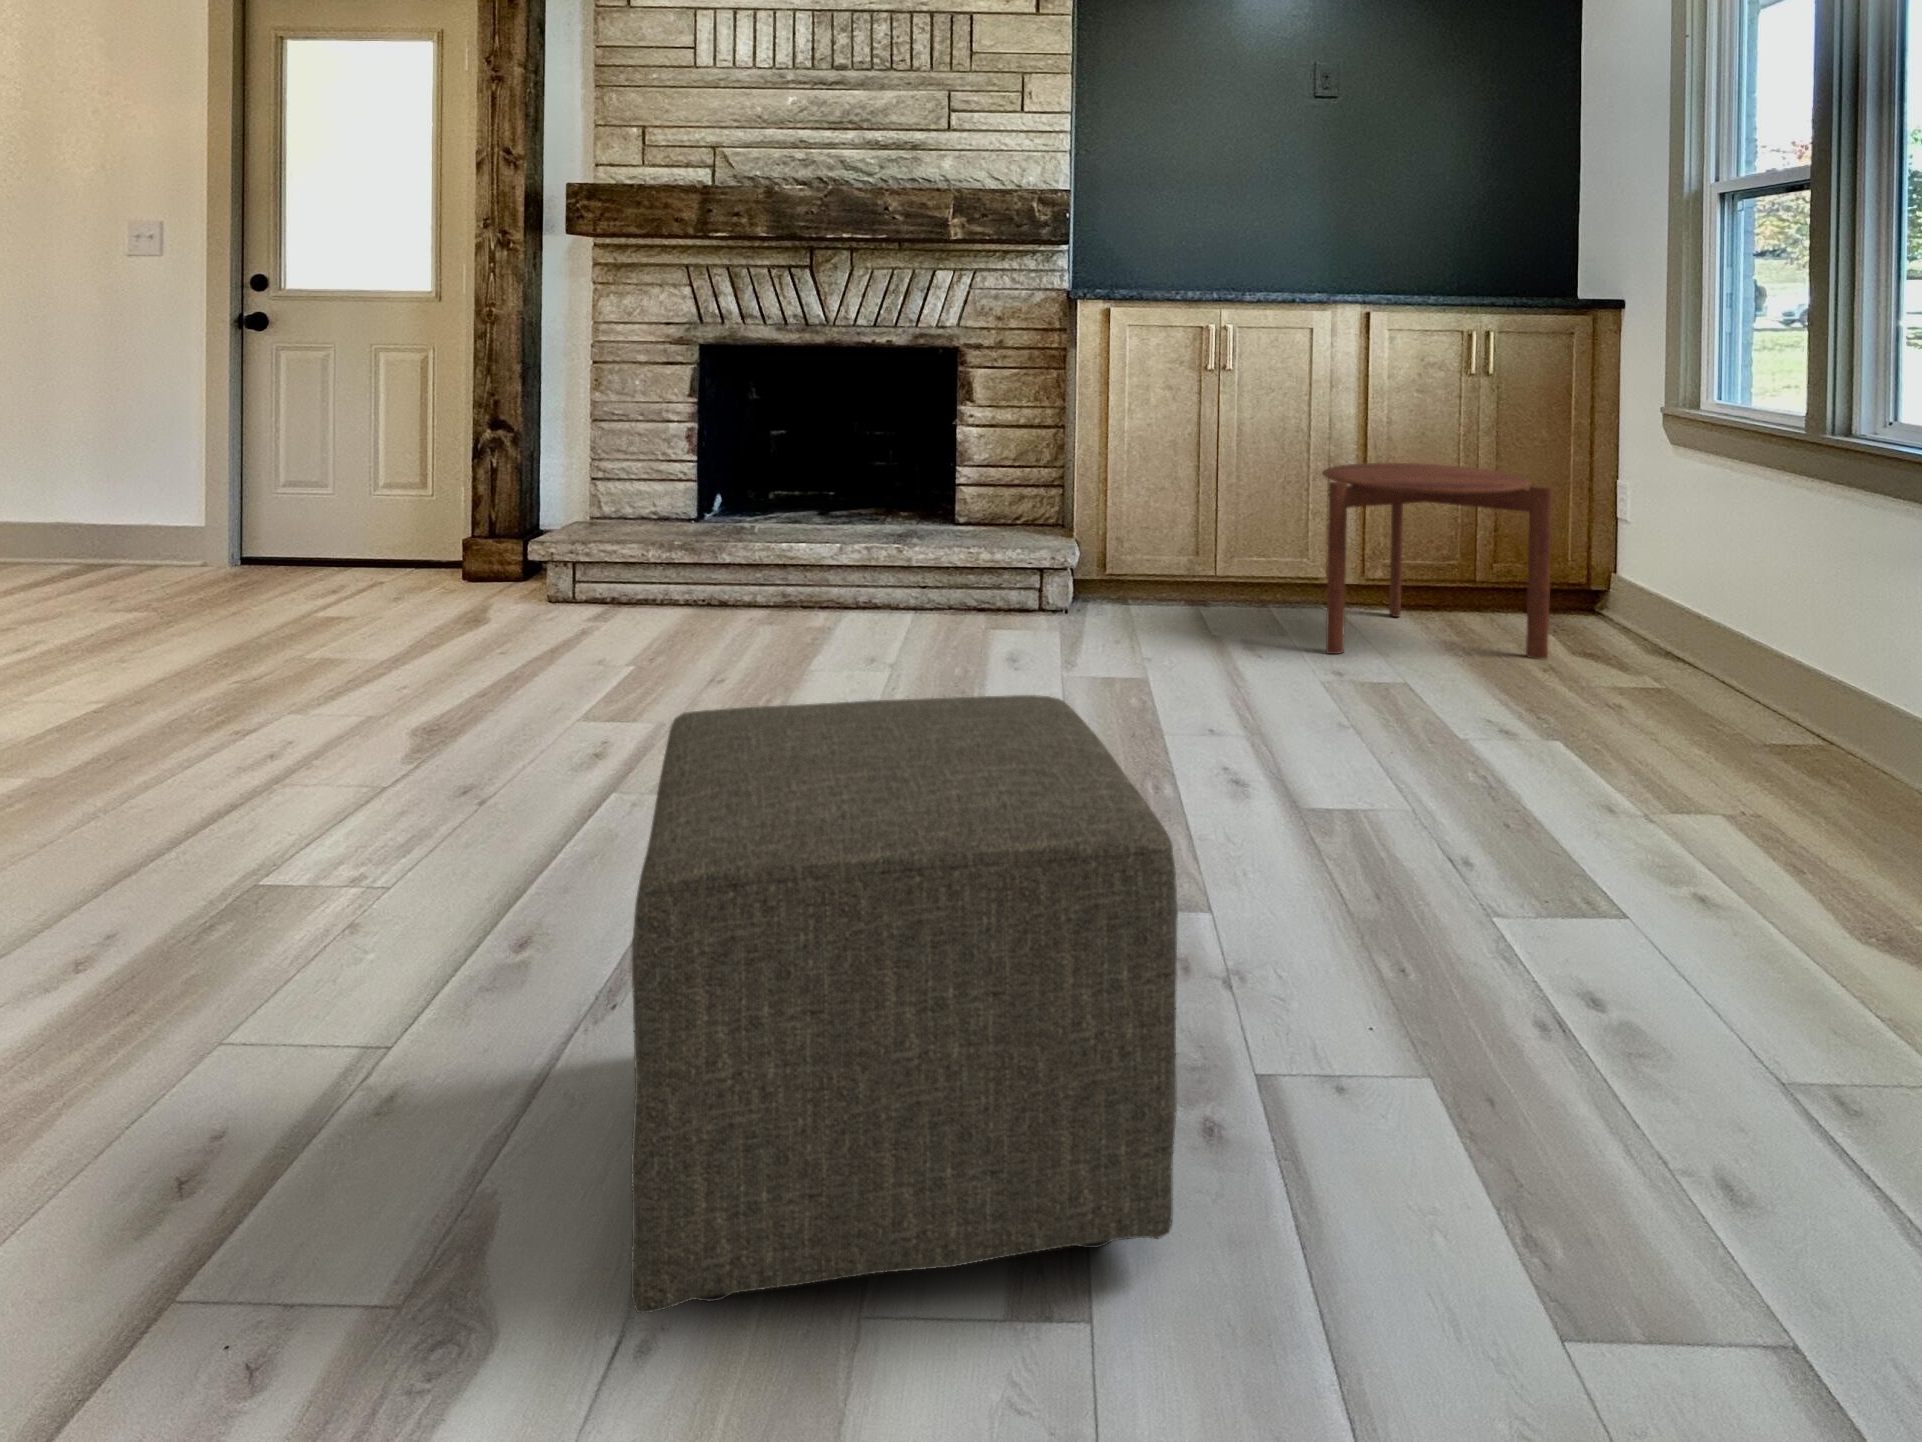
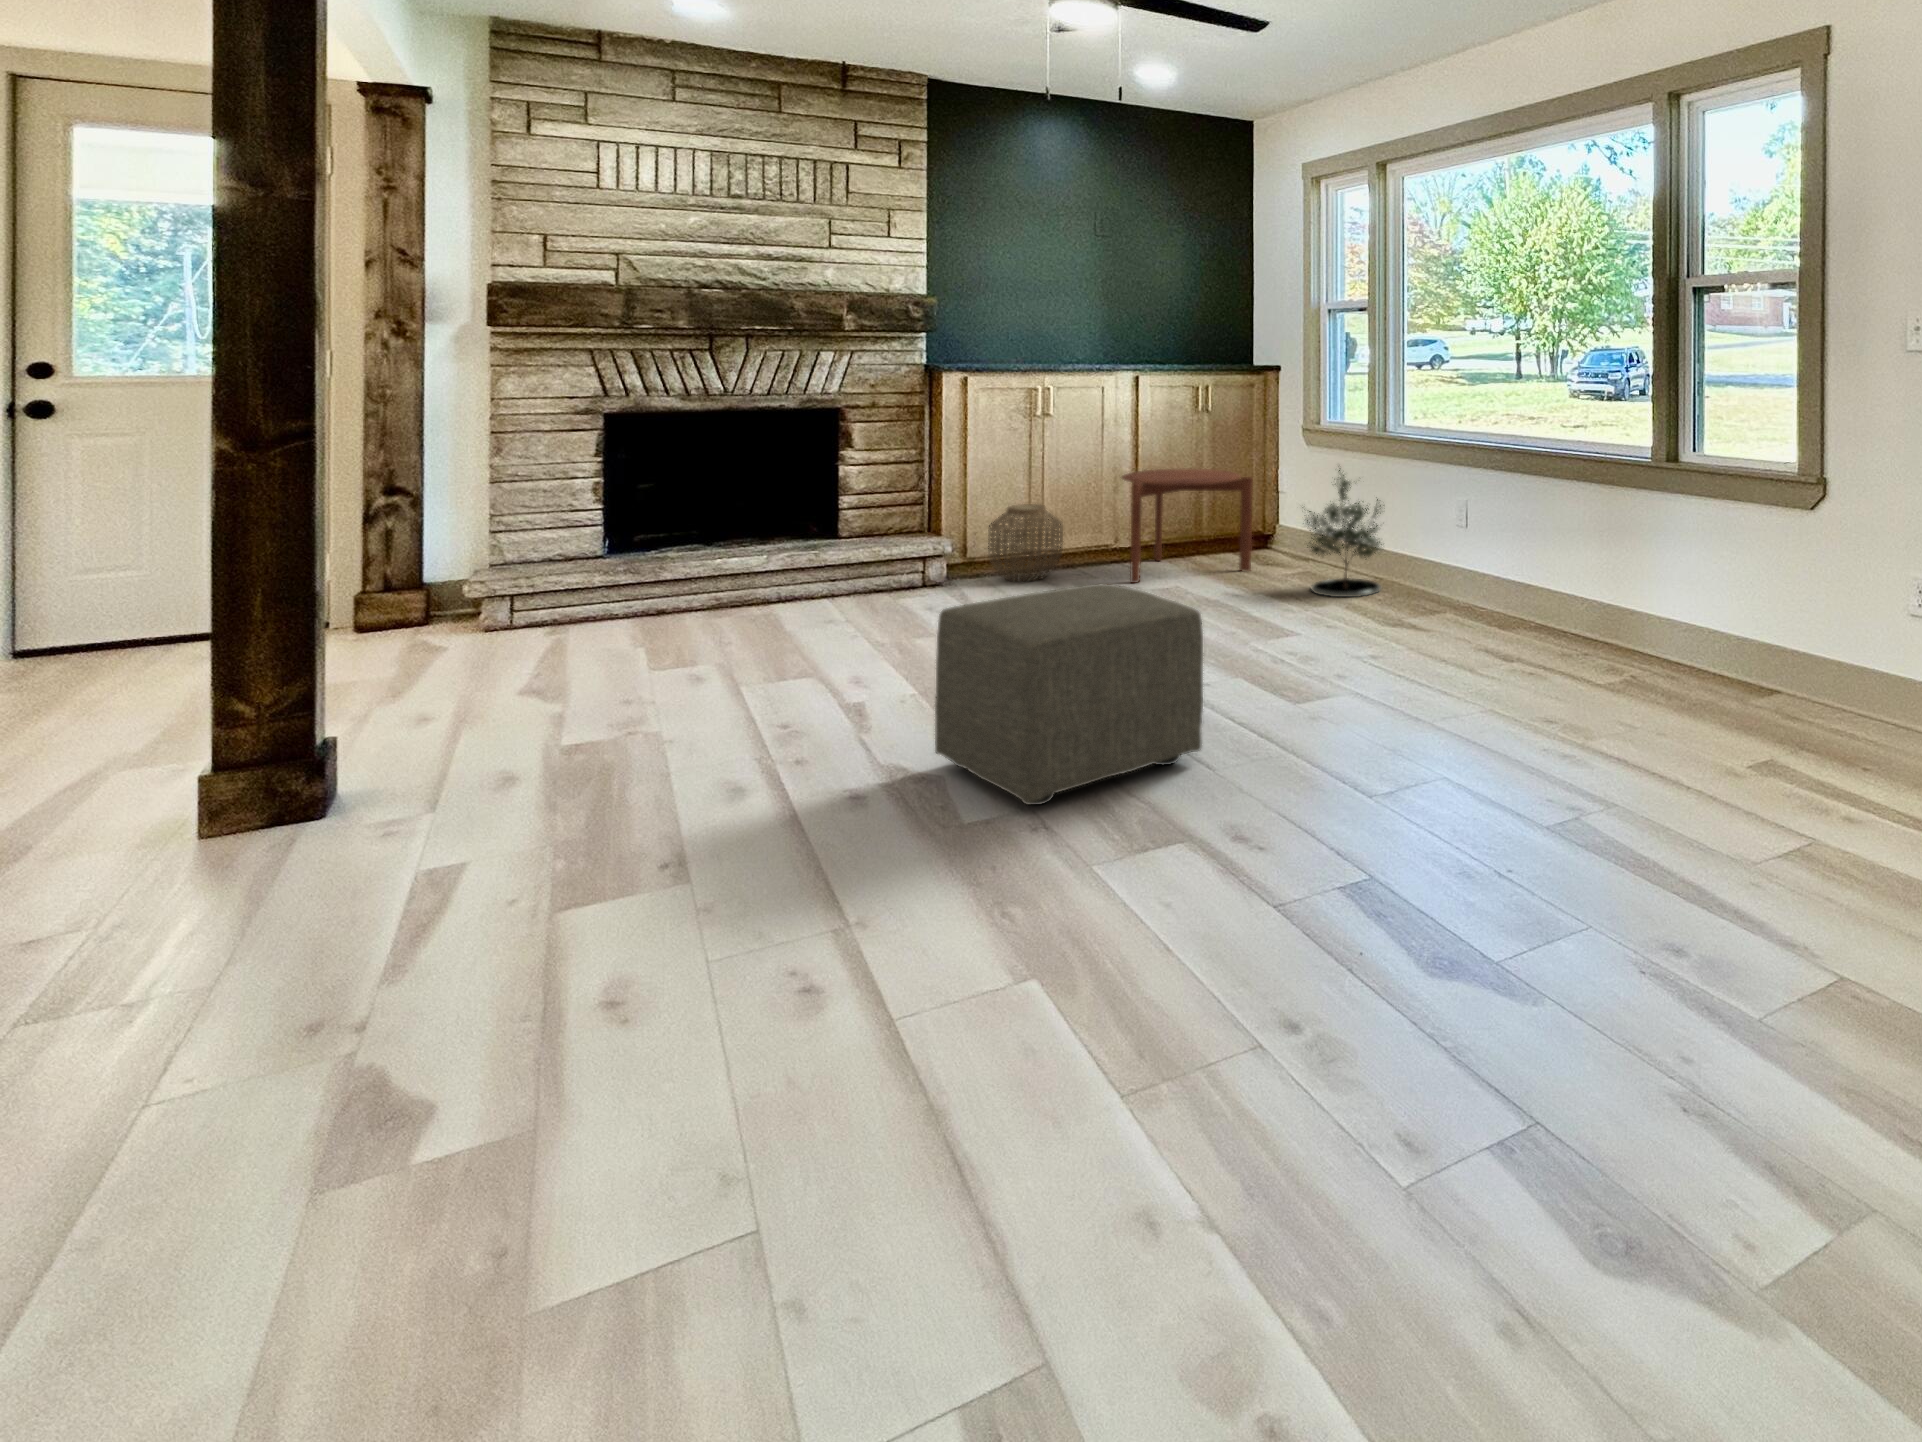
potted tree: none [1623,470,1830,758] -> present [1302,468,1384,597]
woven basket: none [1124,503,1233,626] -> present [988,504,1063,582]

